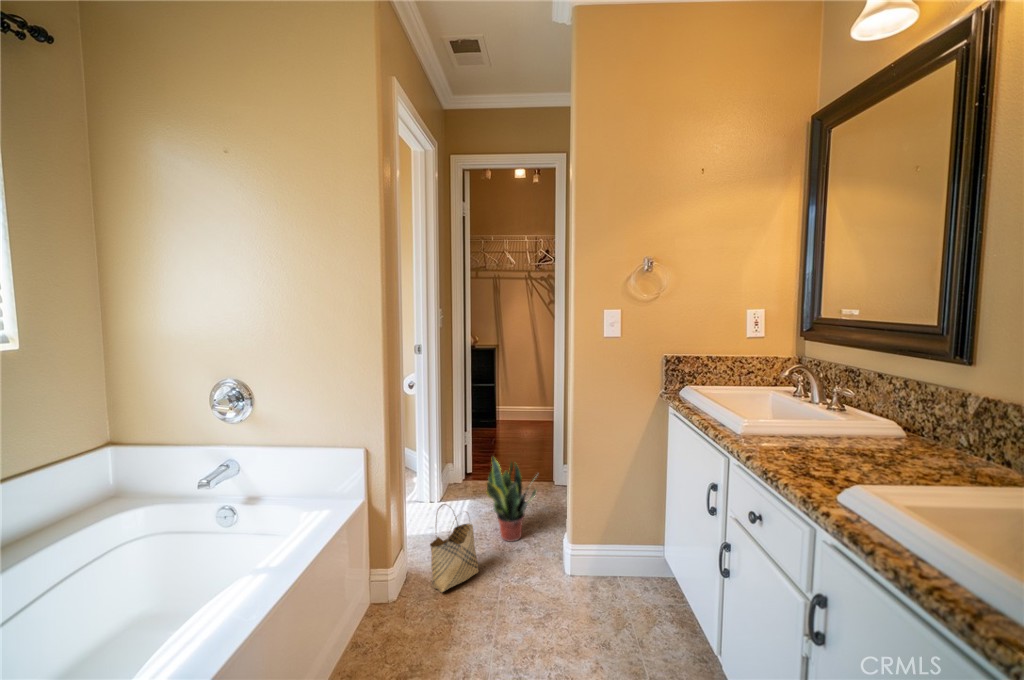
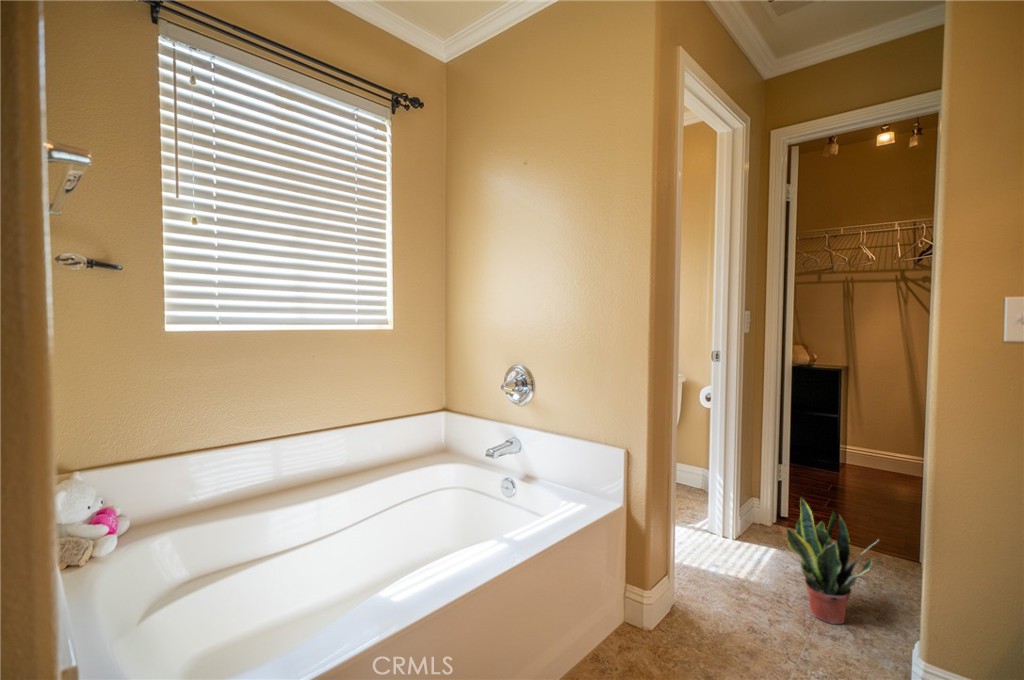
woven basket: present [430,504,478,592] -> none [697,538,765,644]

